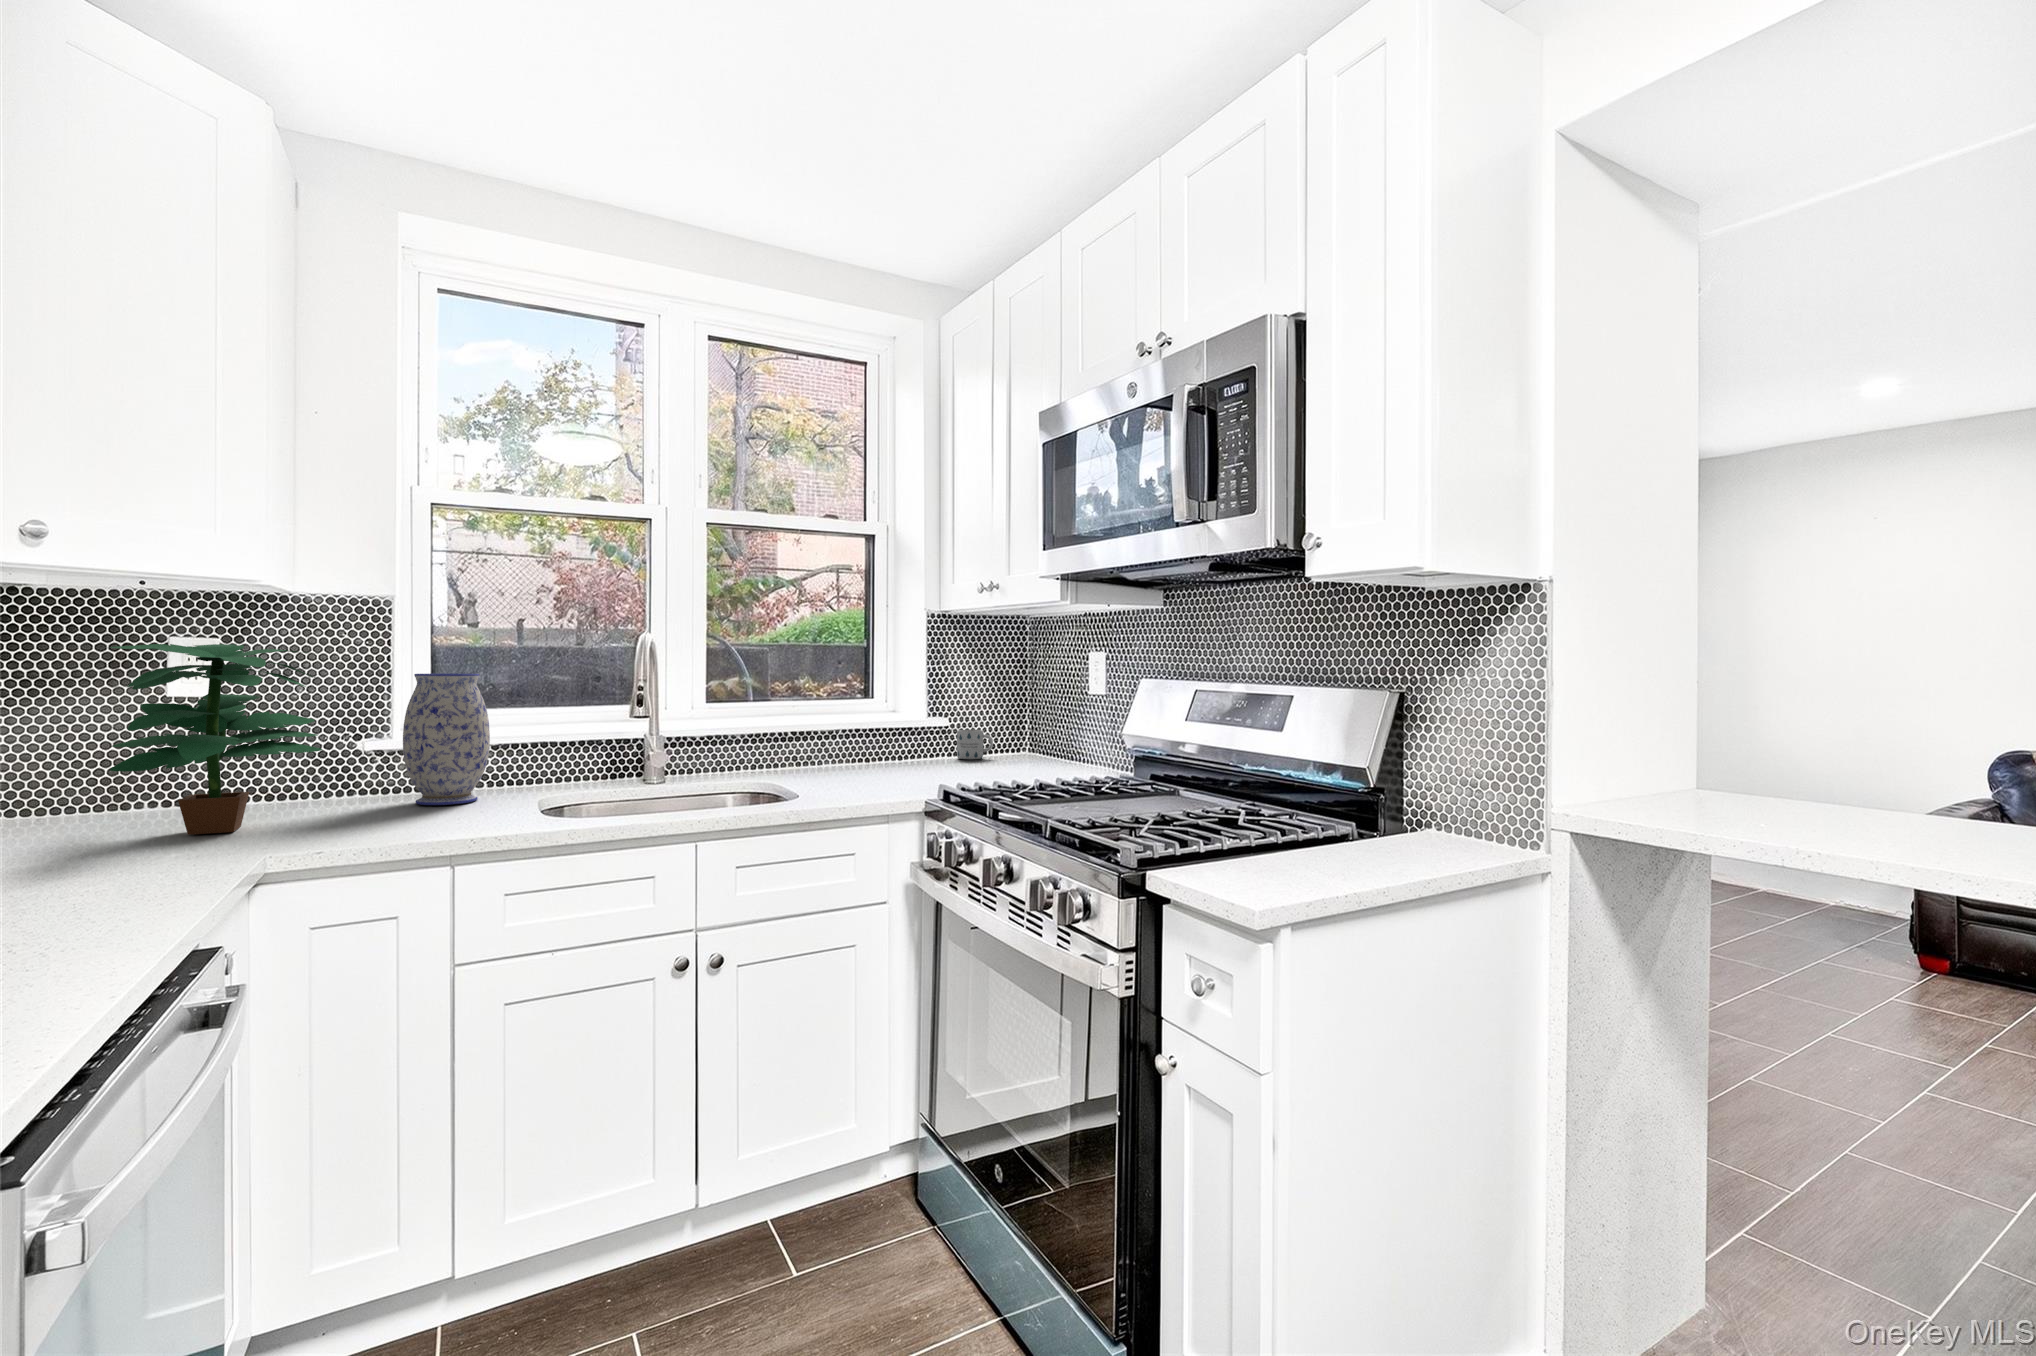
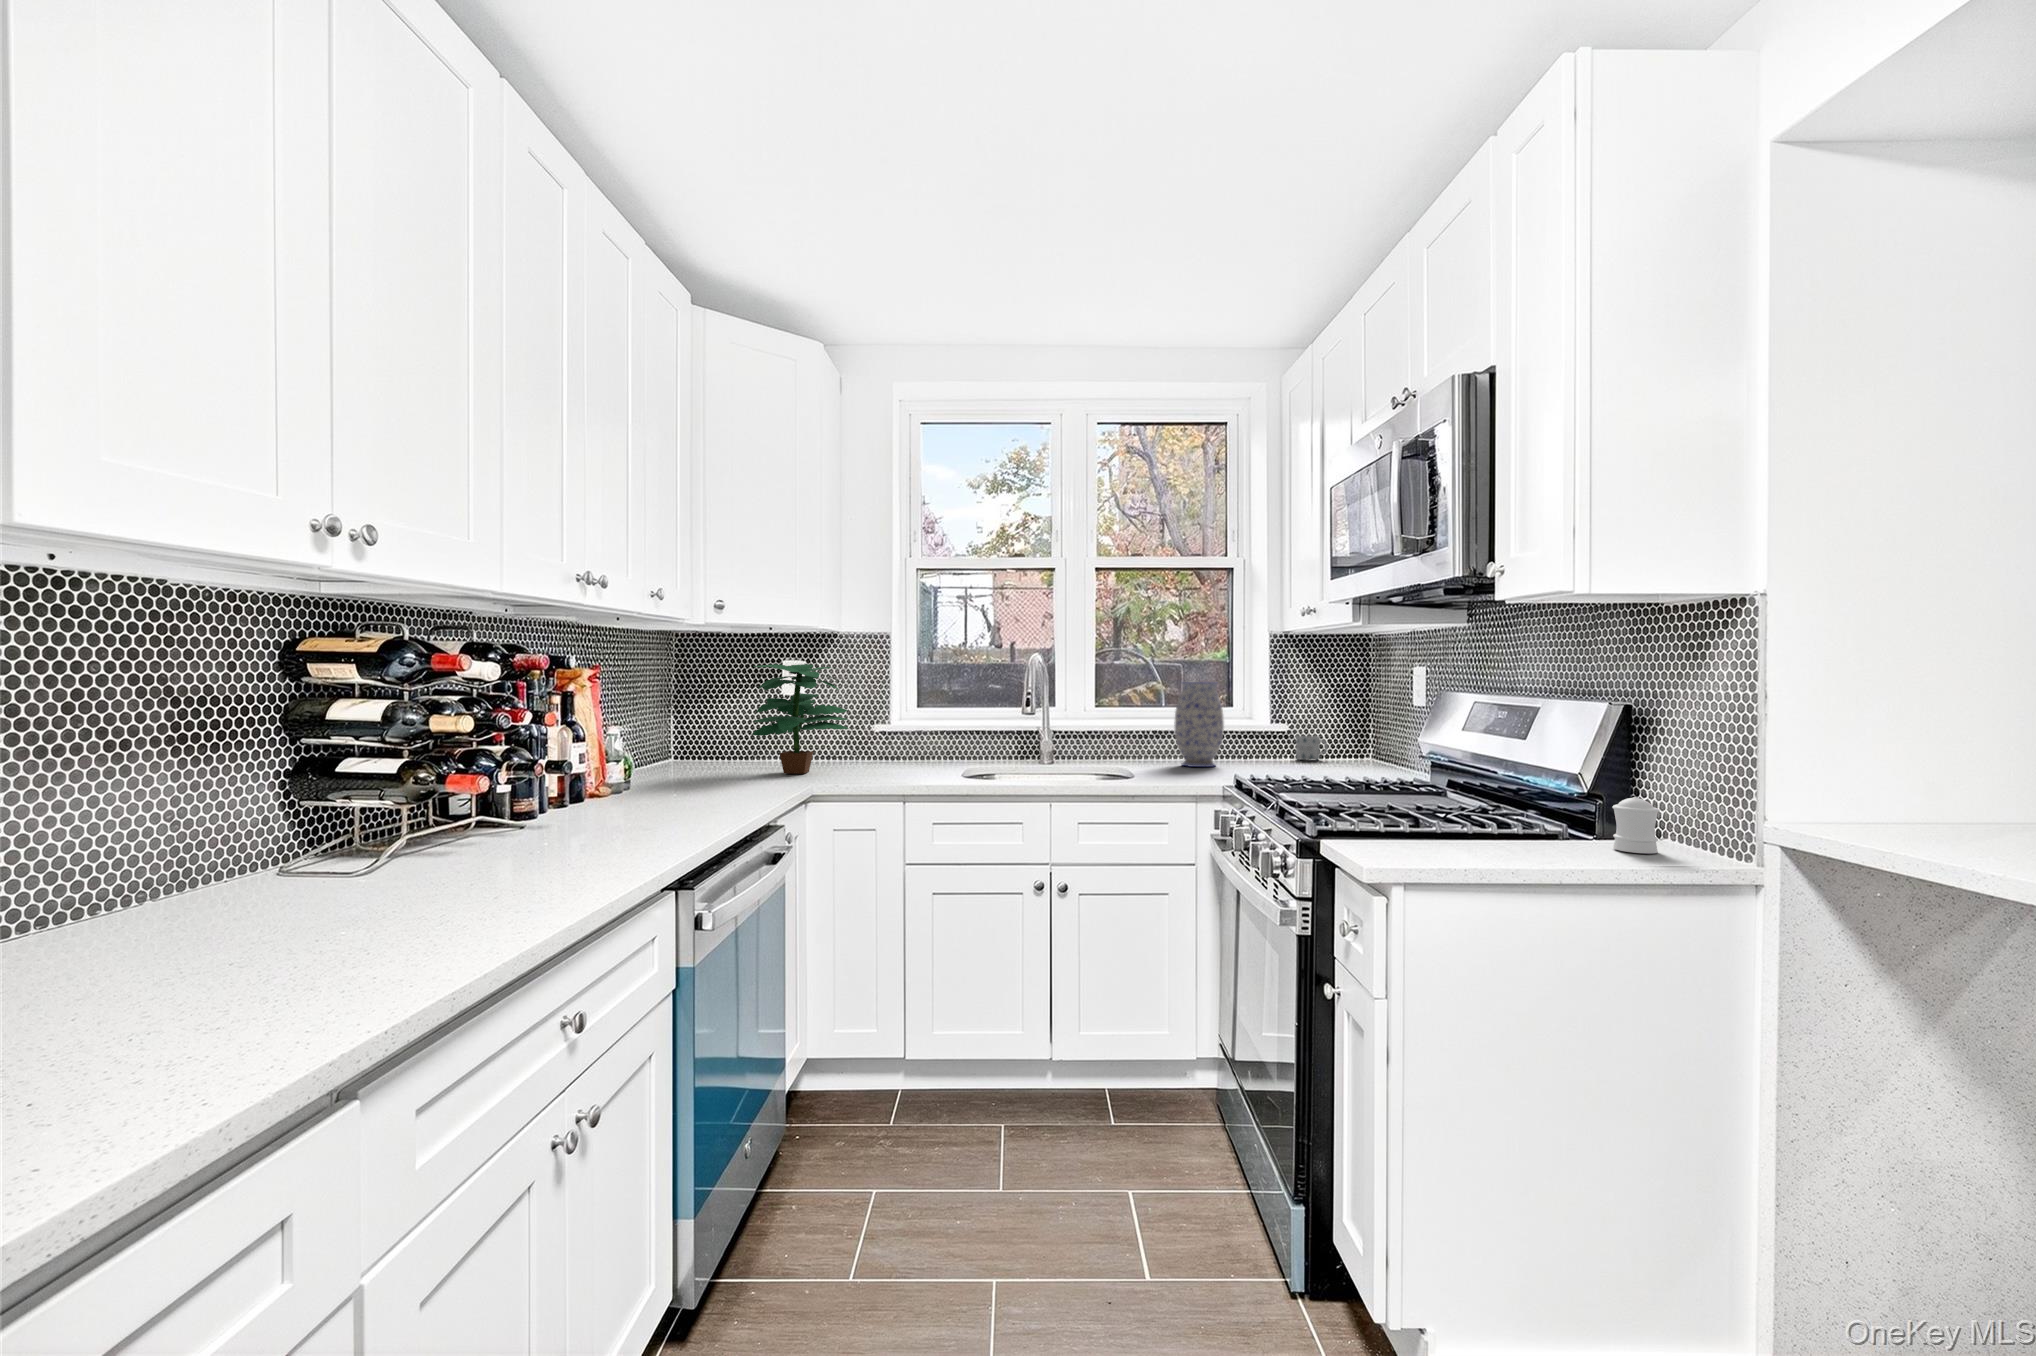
vase: present [403,674,490,805] -> present [1174,682,1224,767]
salt shaker: none [1425,792,1470,852] -> present [1612,797,1659,853]

